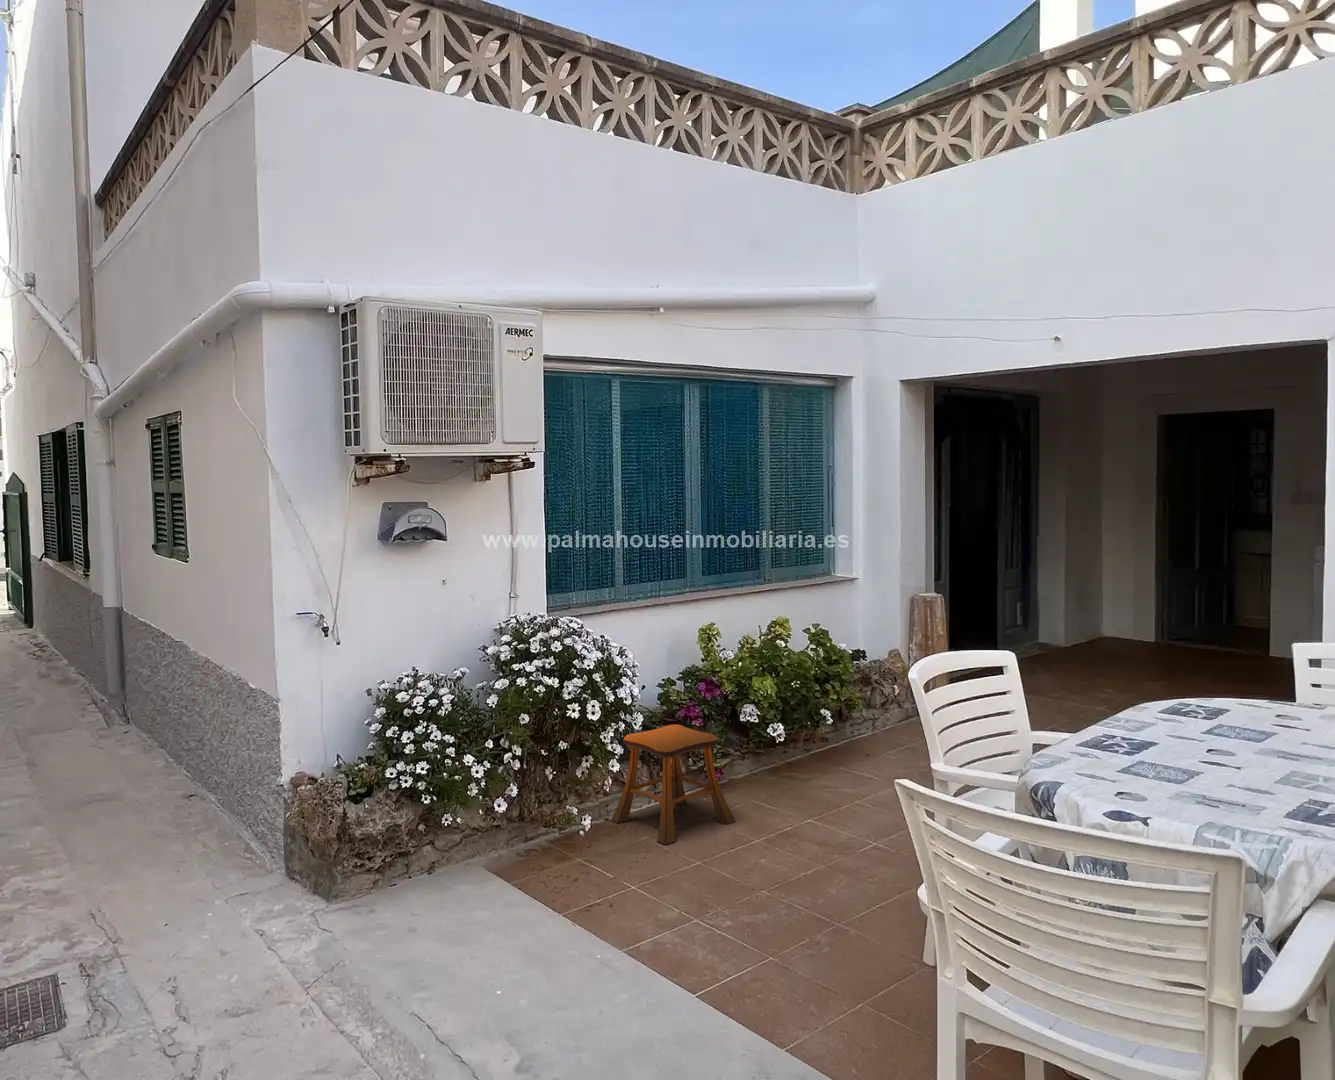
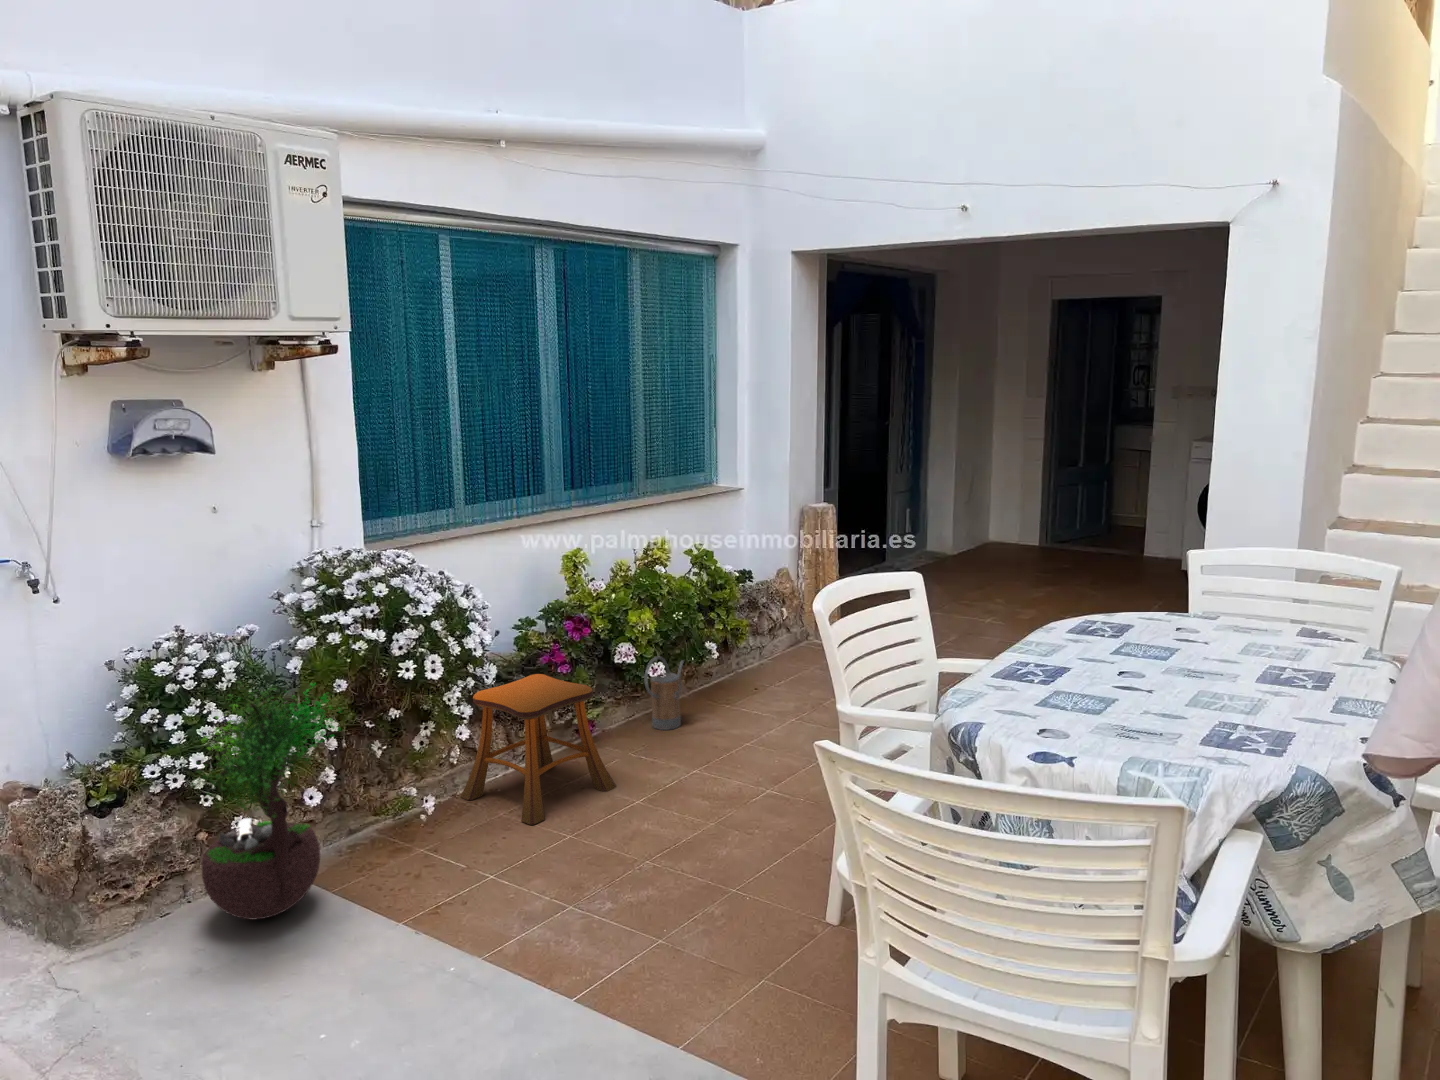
potted tree: none [419,708,526,892] -> present [192,682,341,920]
watering can: none [764,717,799,781] -> present [644,656,684,730]

